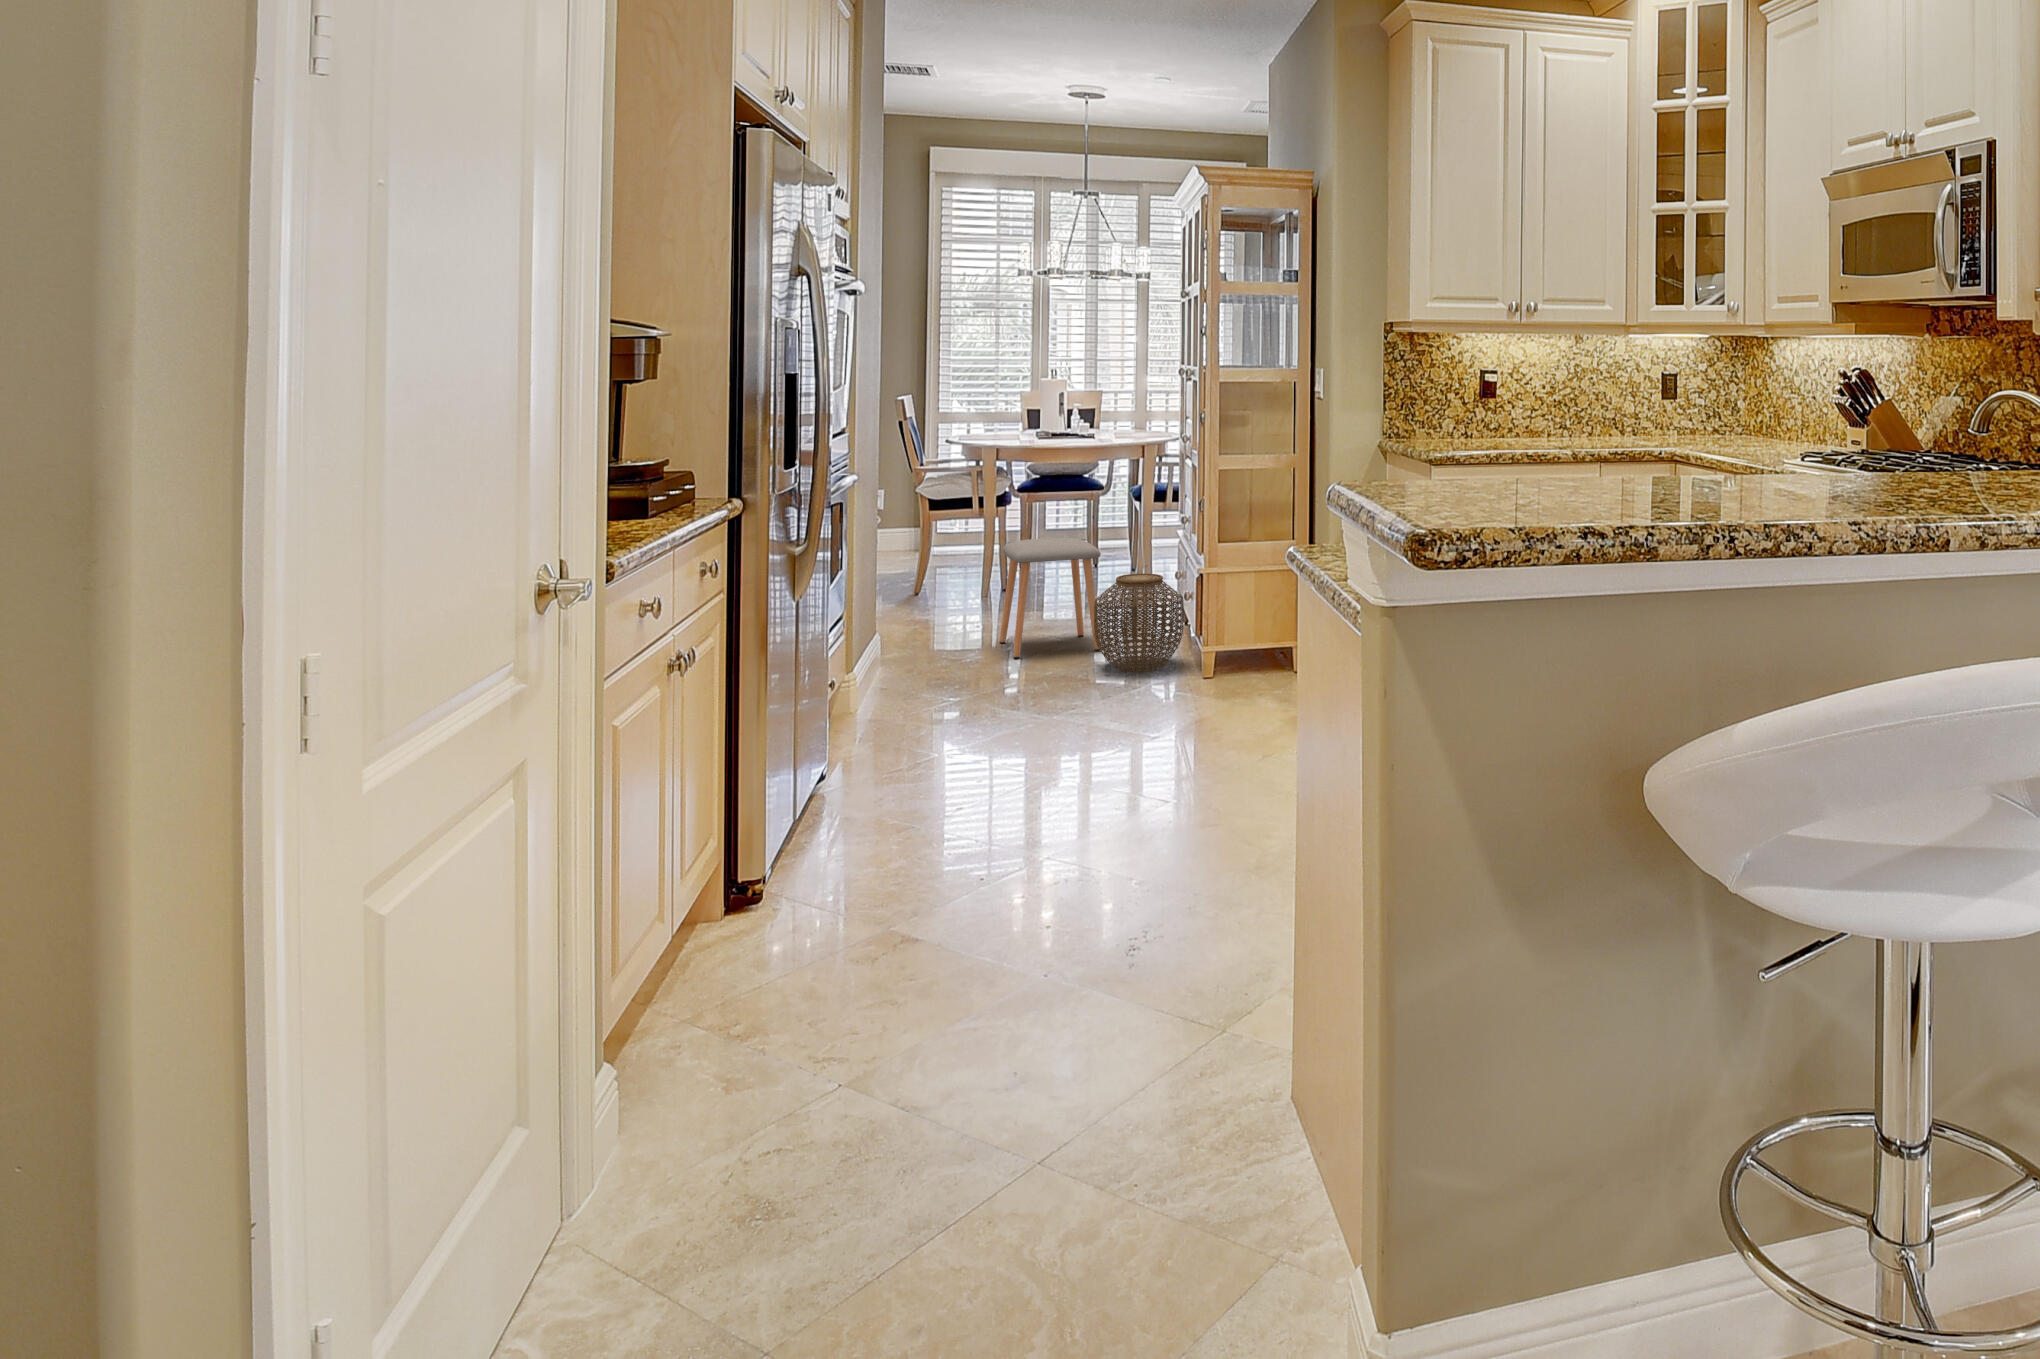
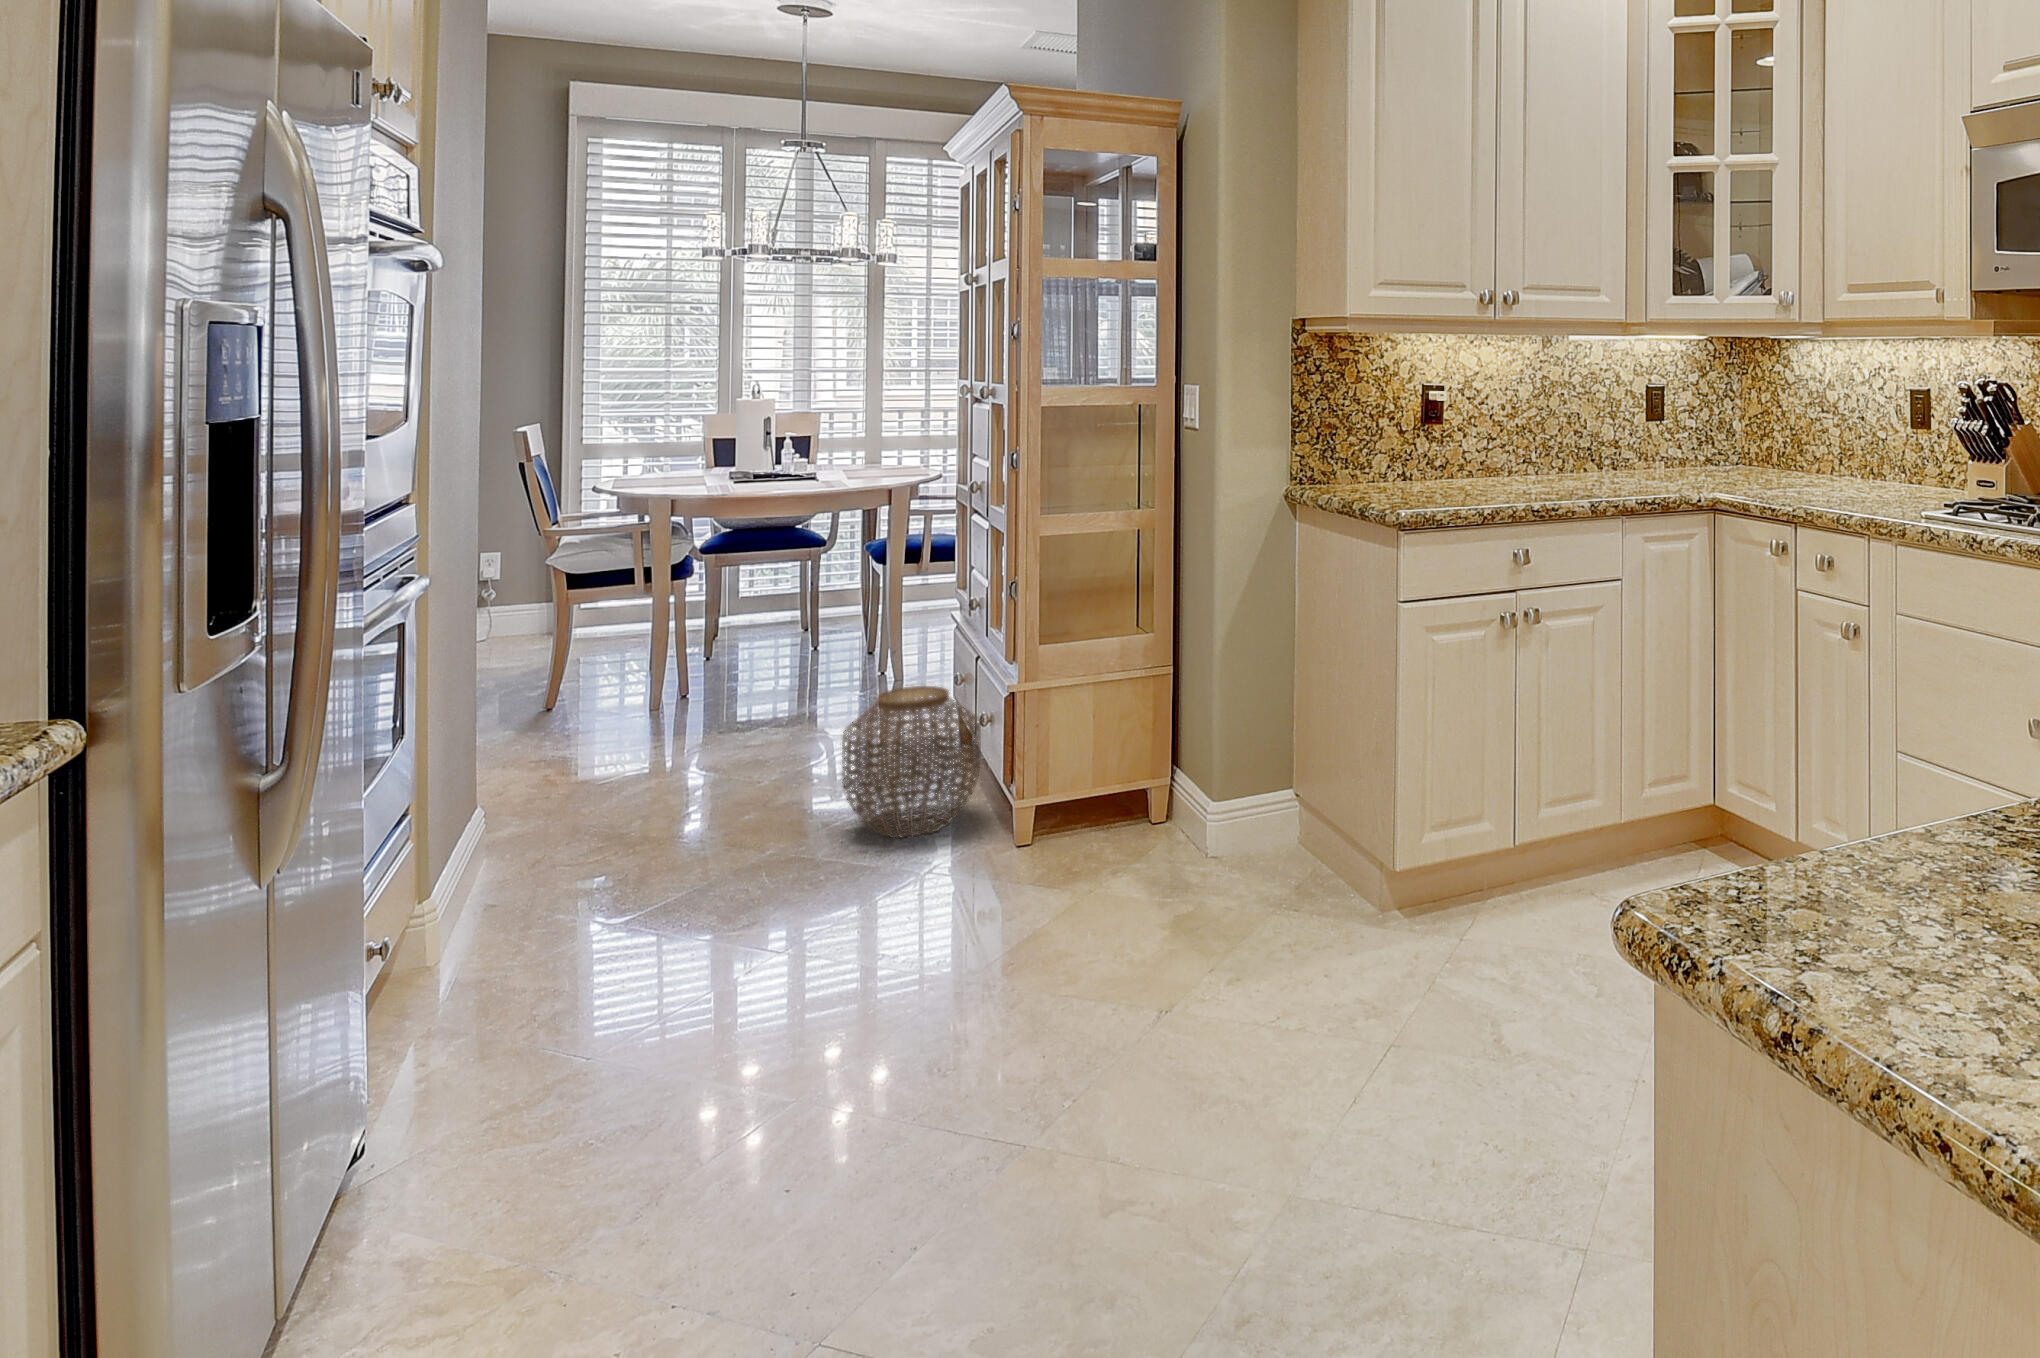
stool: present [999,538,1101,659] -> none [682,632,847,825]

